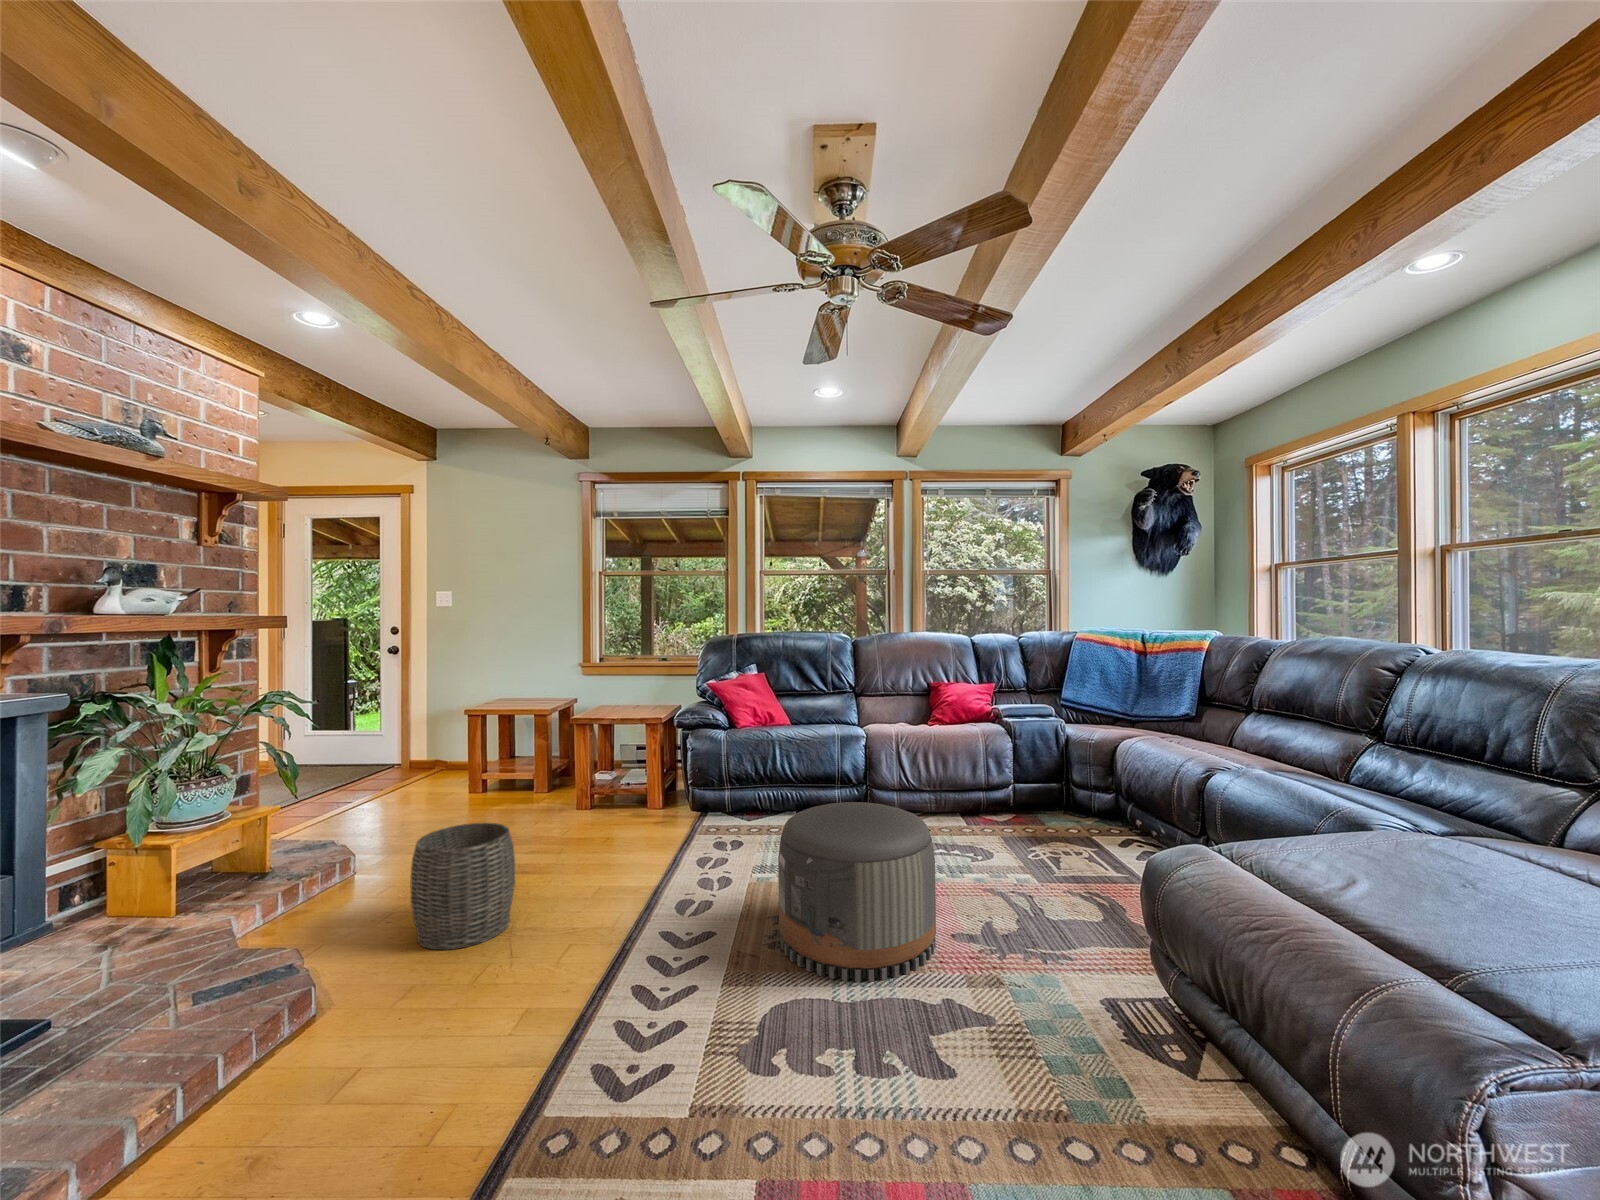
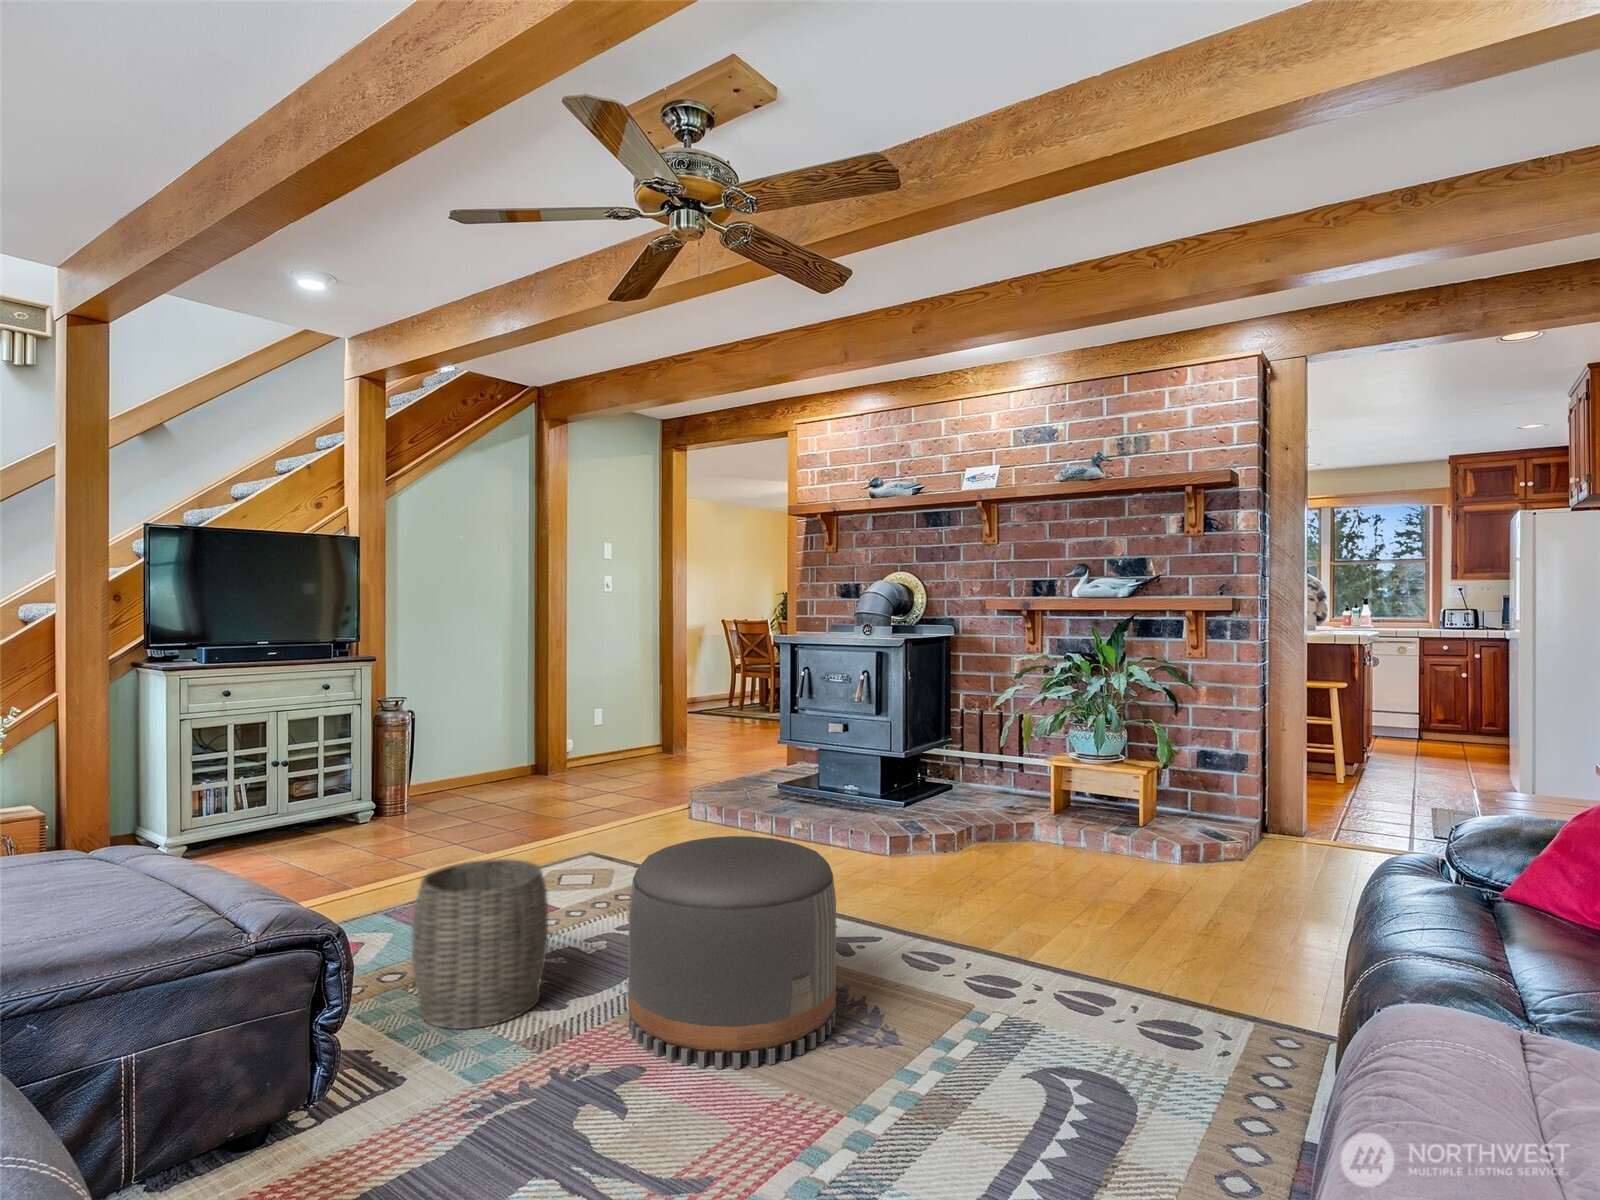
woven basket: present [410,823,515,950] -> present [412,859,548,1029]

